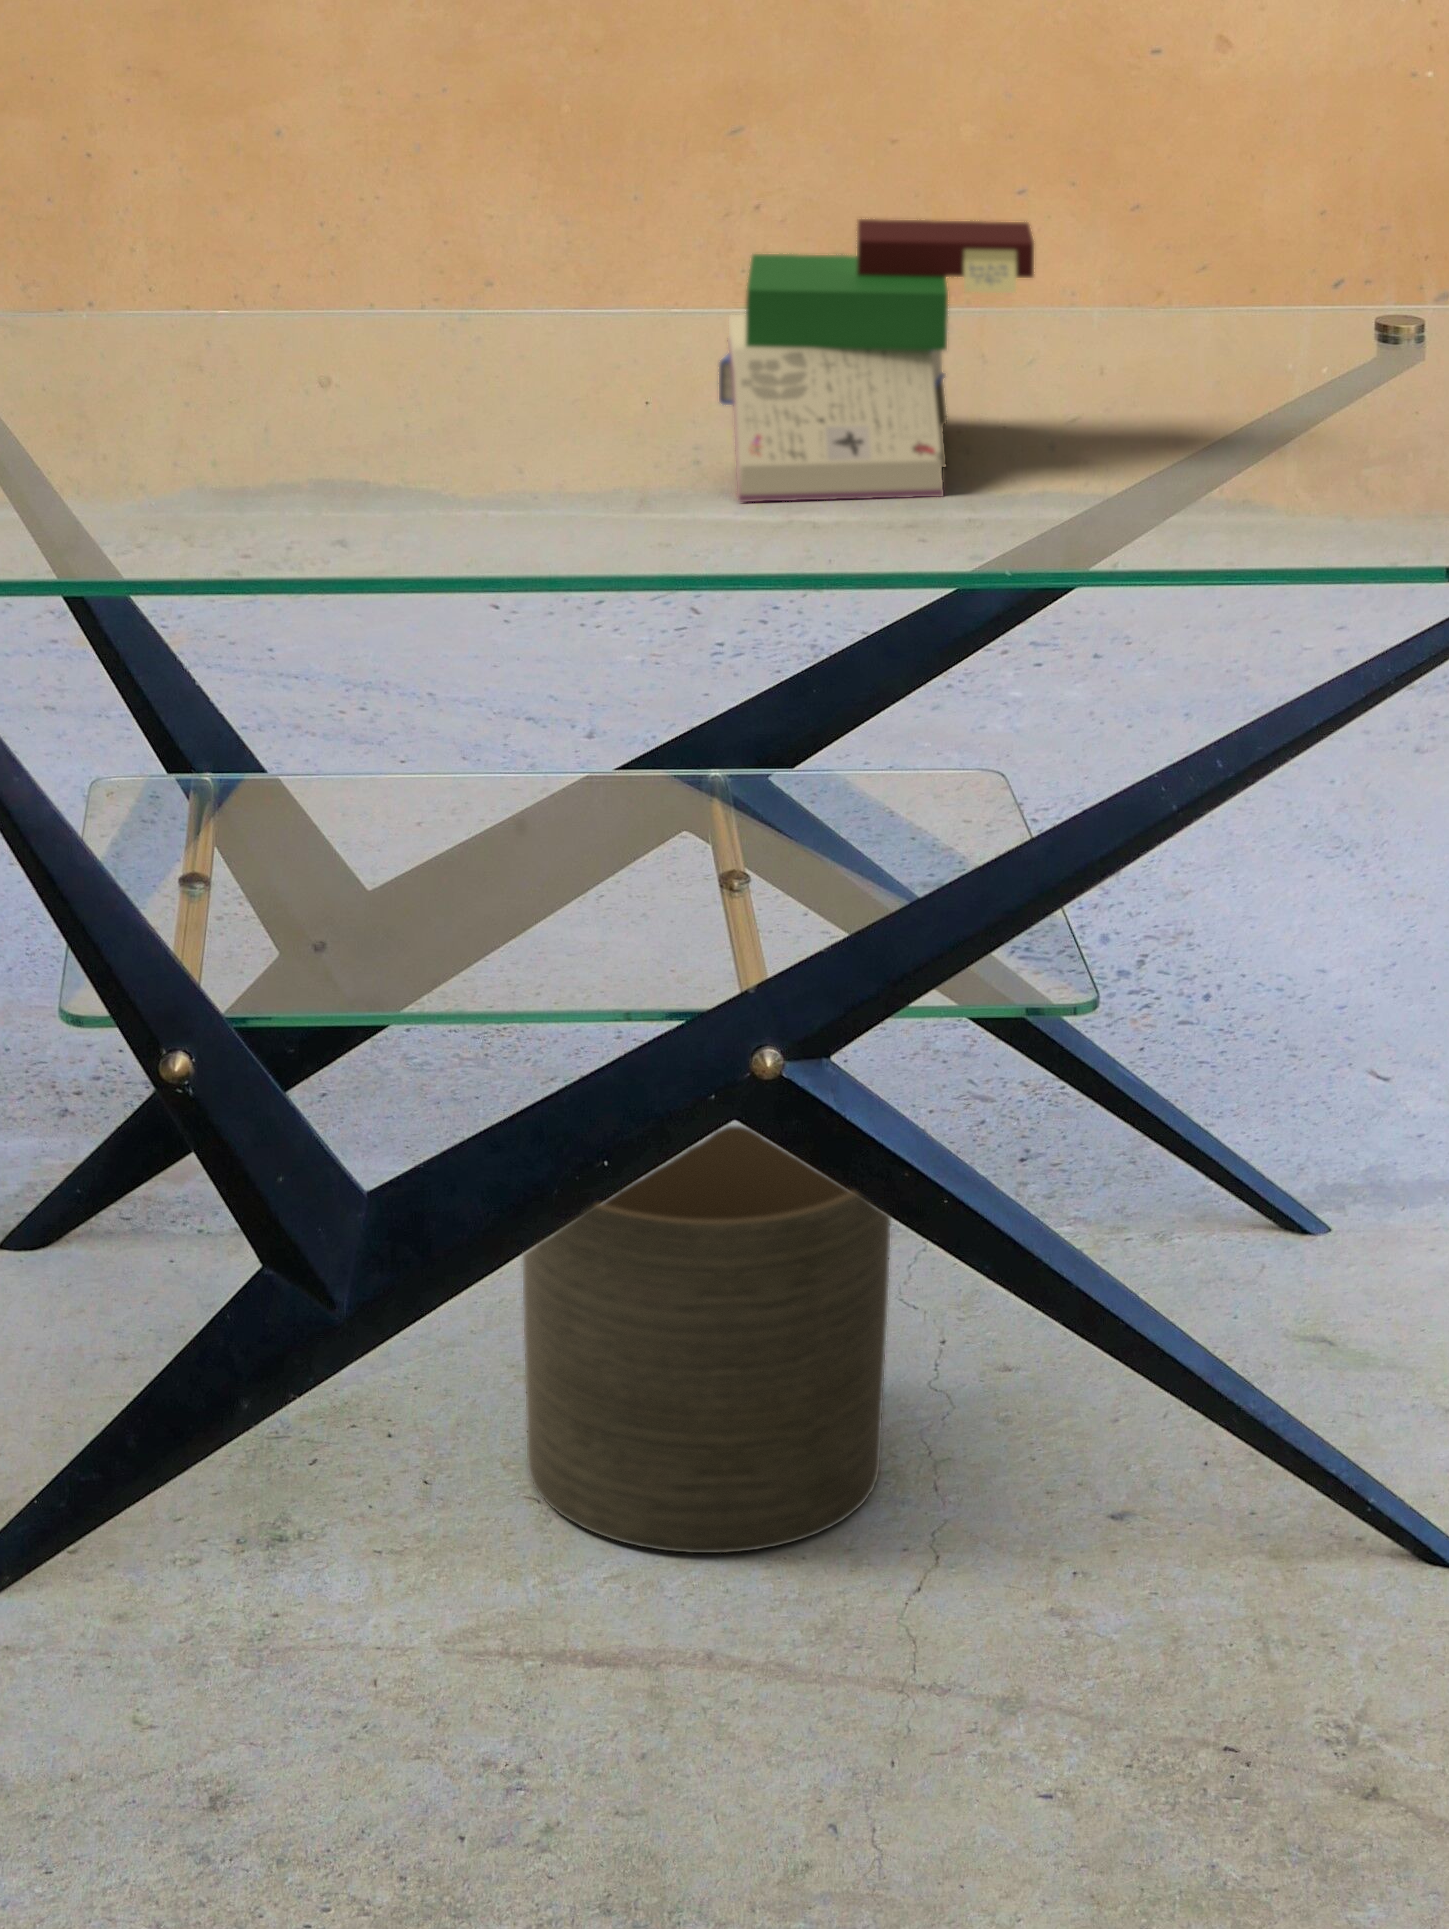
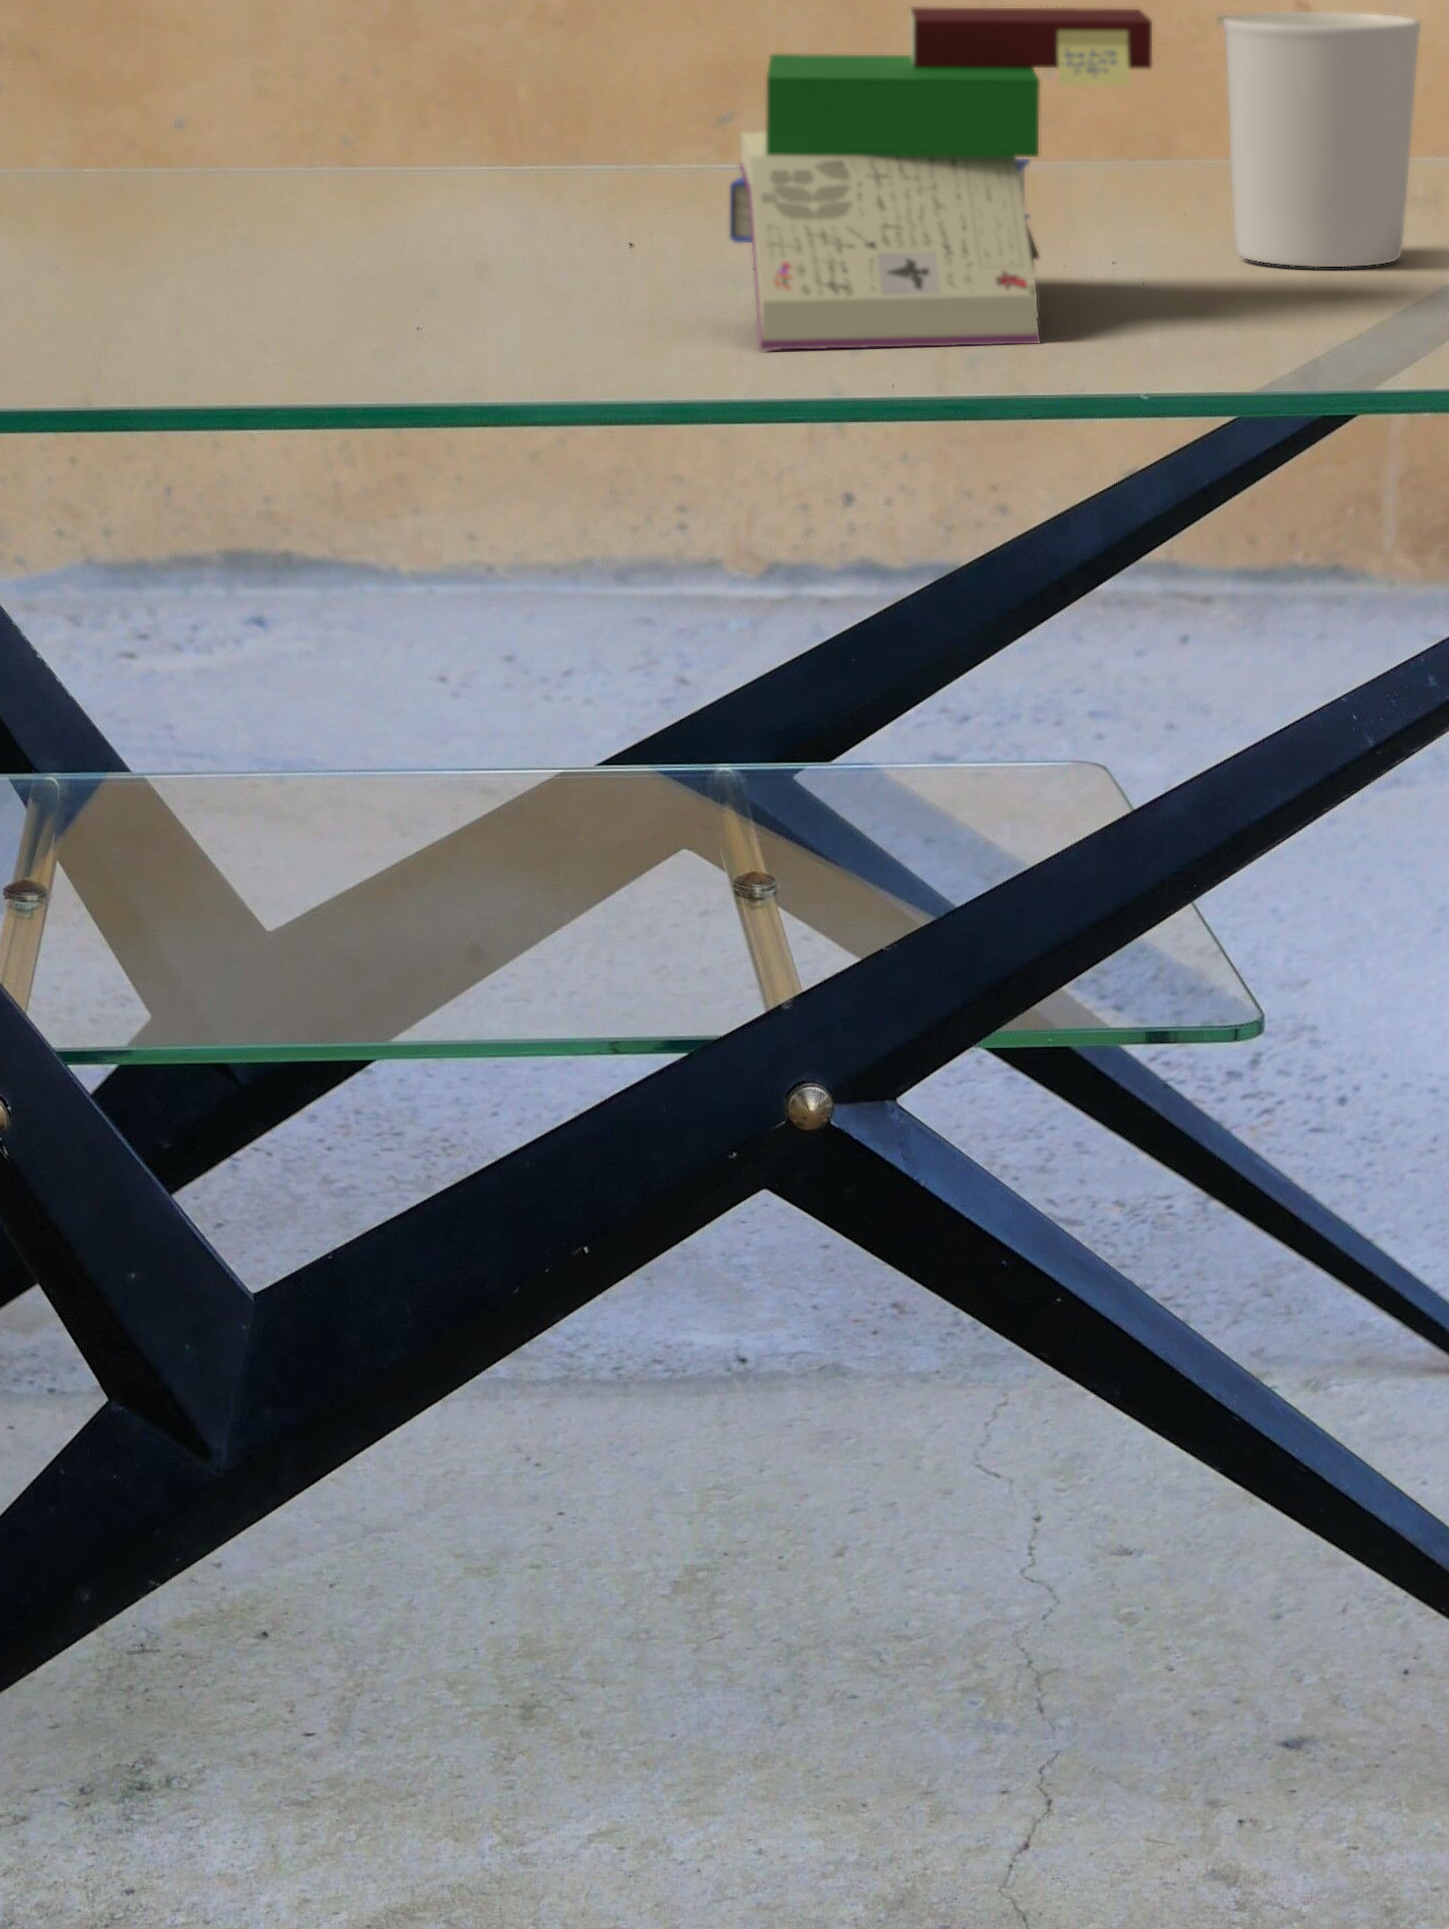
candle holder: none [1098,205,1247,409] -> present [1223,12,1421,267]
planter: present [523,1126,890,1553] -> none [473,1147,977,1797]

